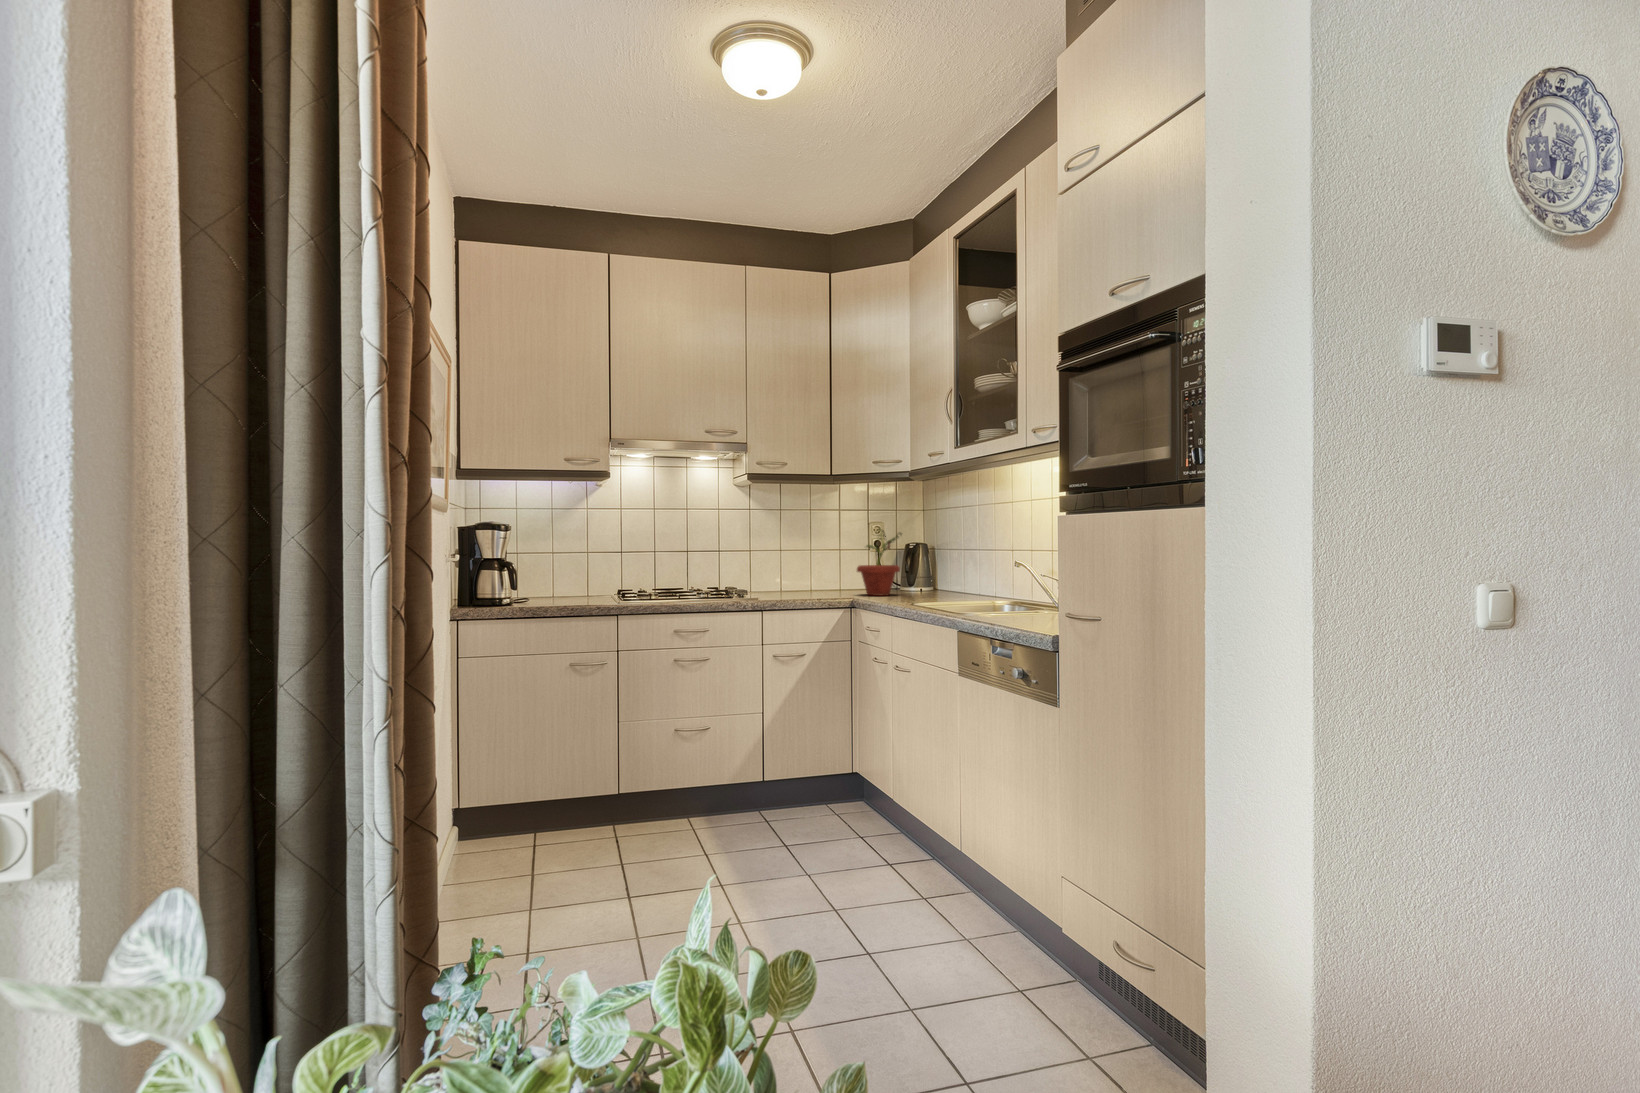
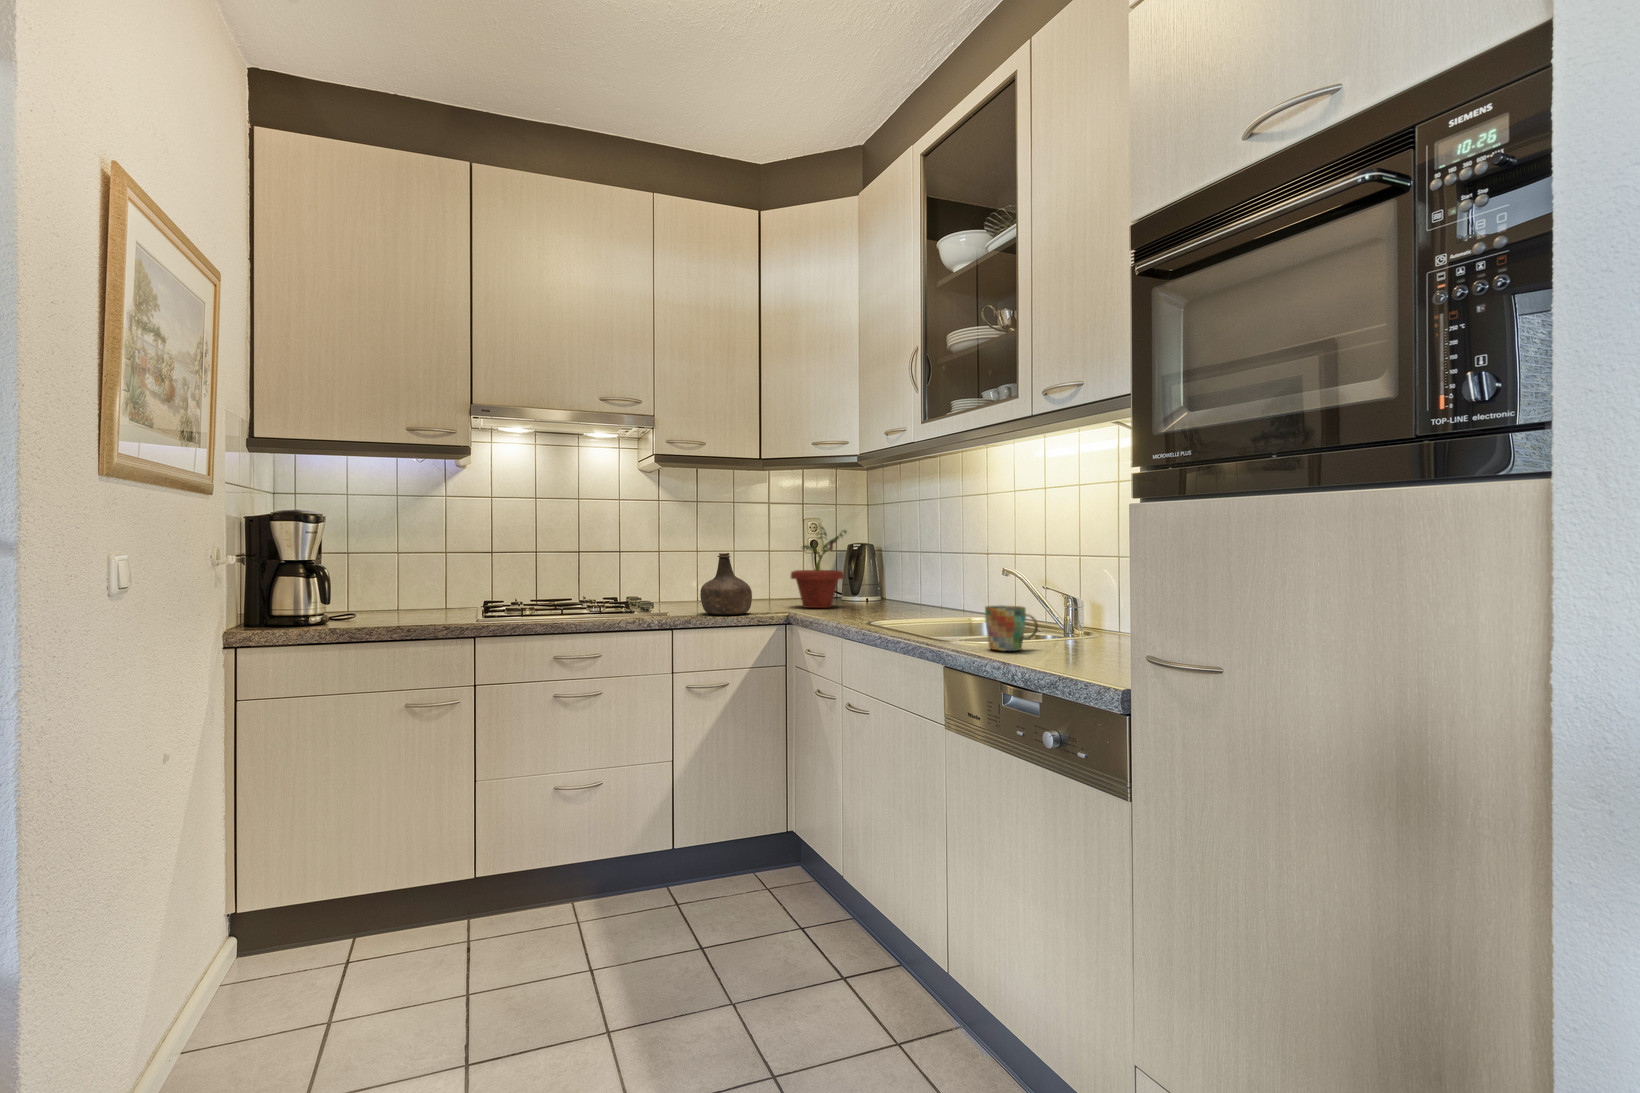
bottle: none [785,551,825,599] -> present [700,553,752,615]
mug: none [987,587,1026,619] -> present [985,606,1038,651]

